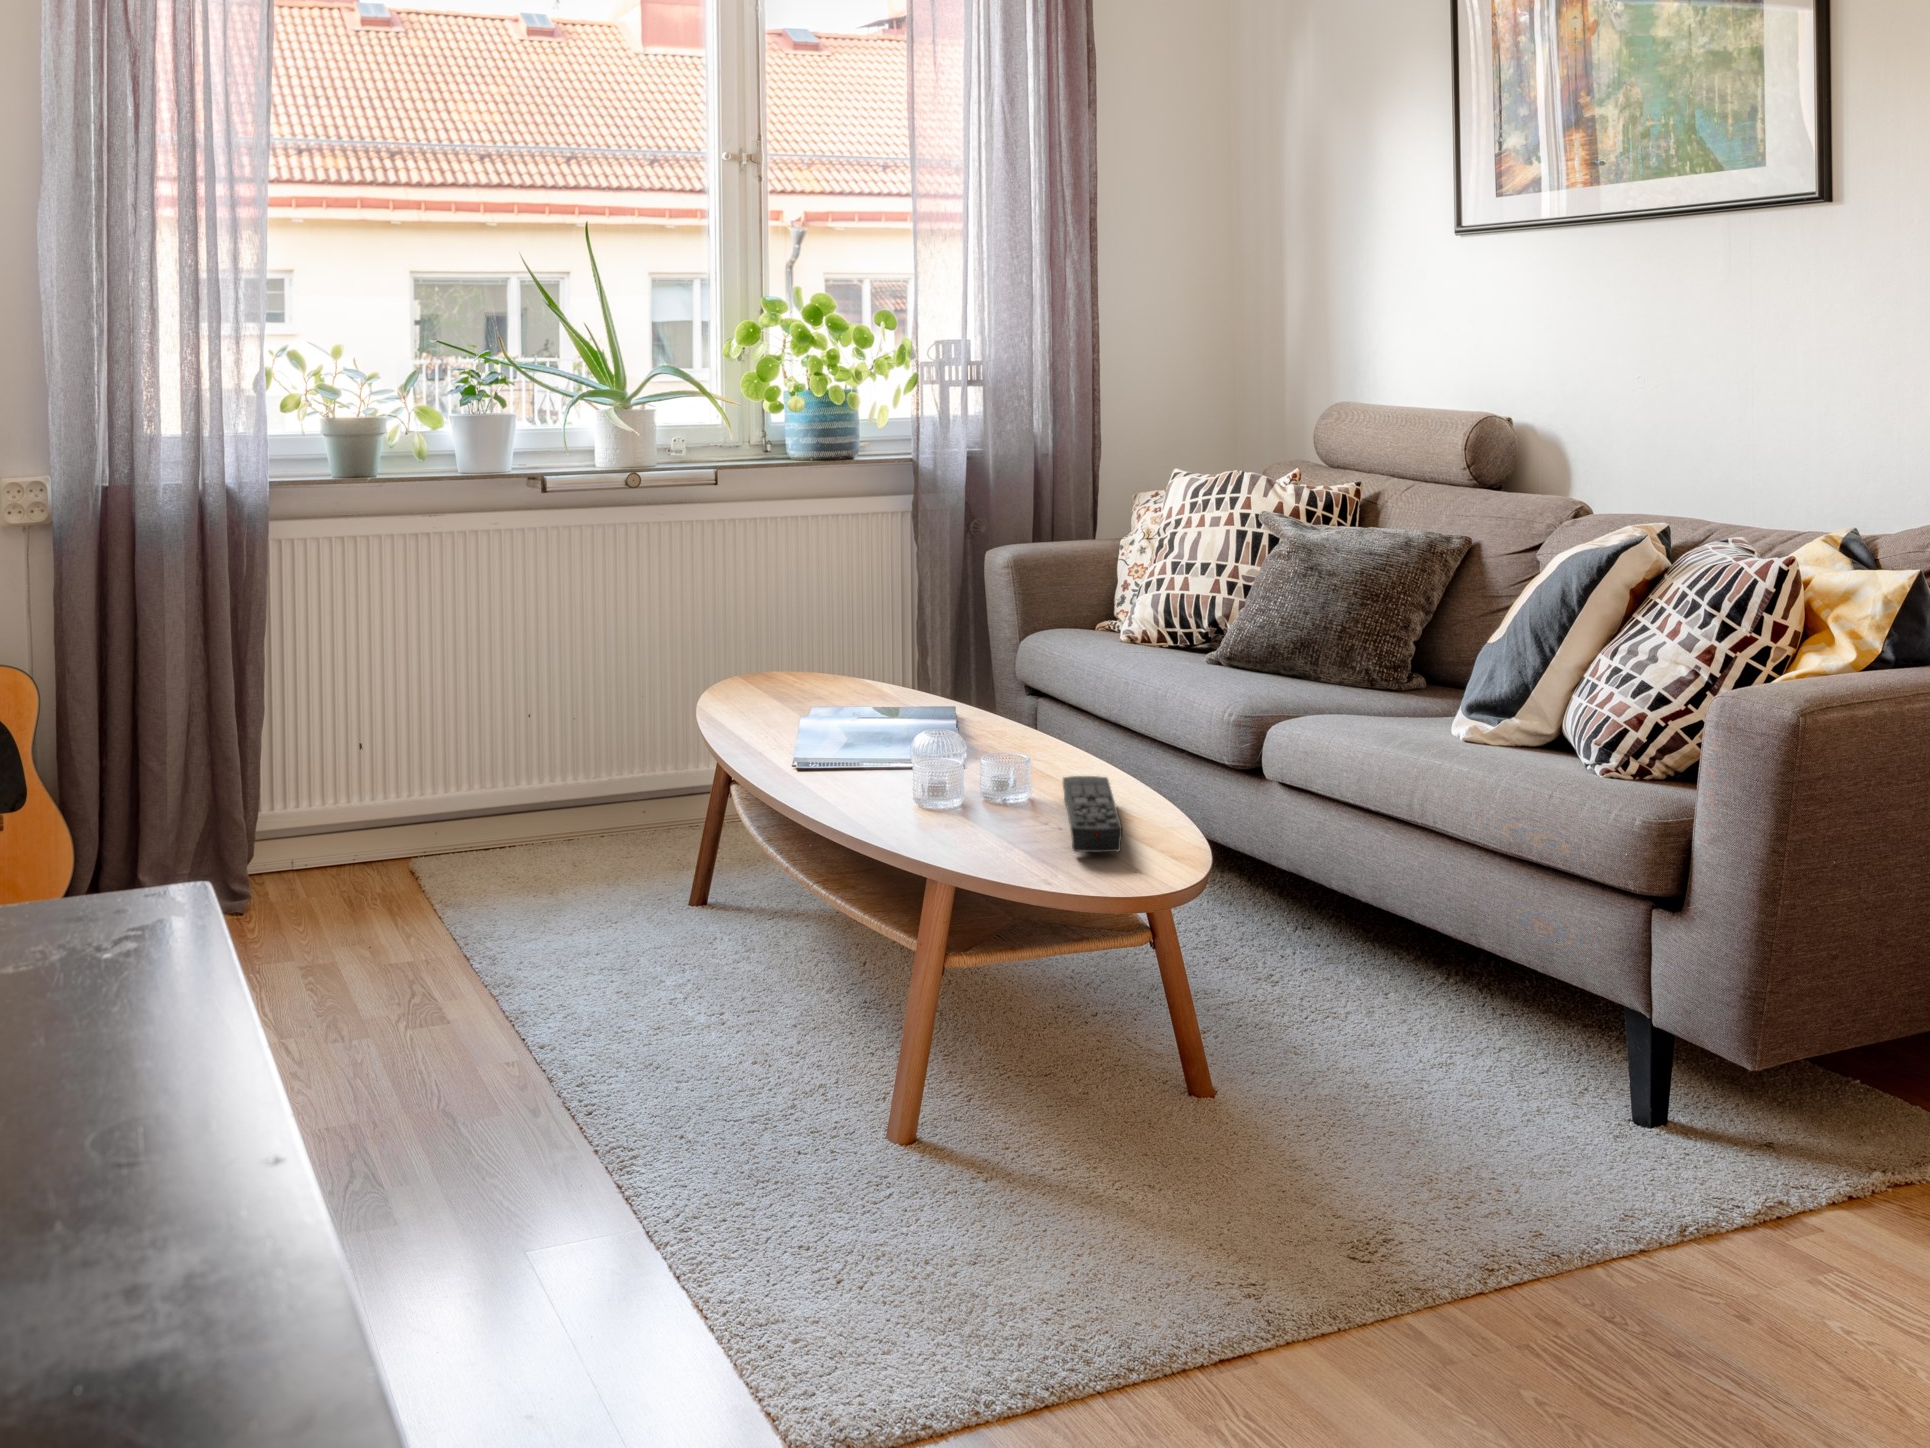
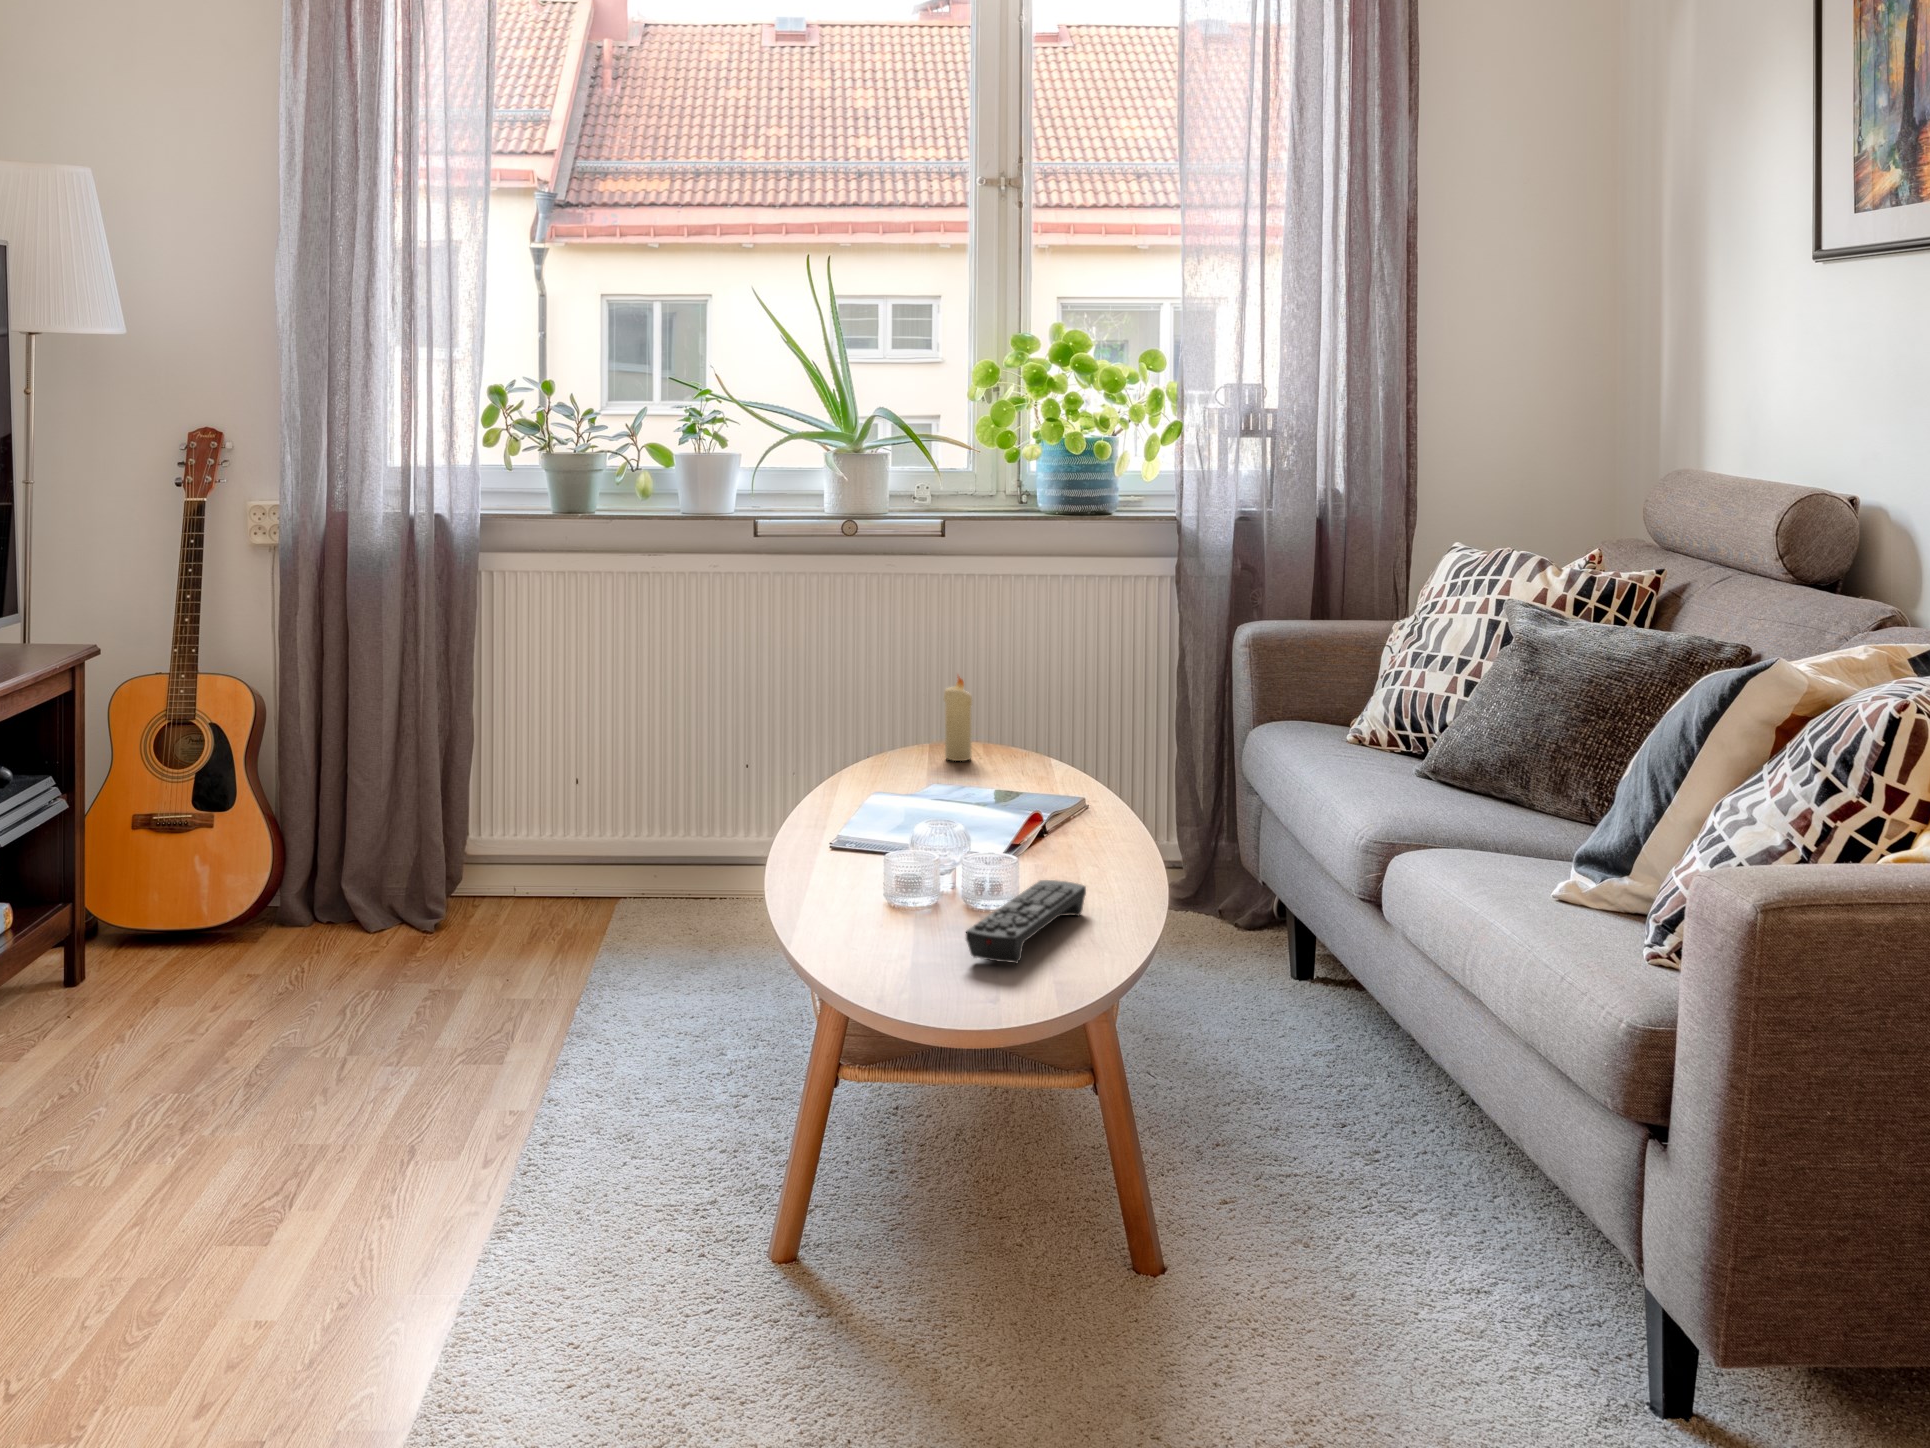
candle: none [815,606,841,687] -> present [943,676,972,761]

